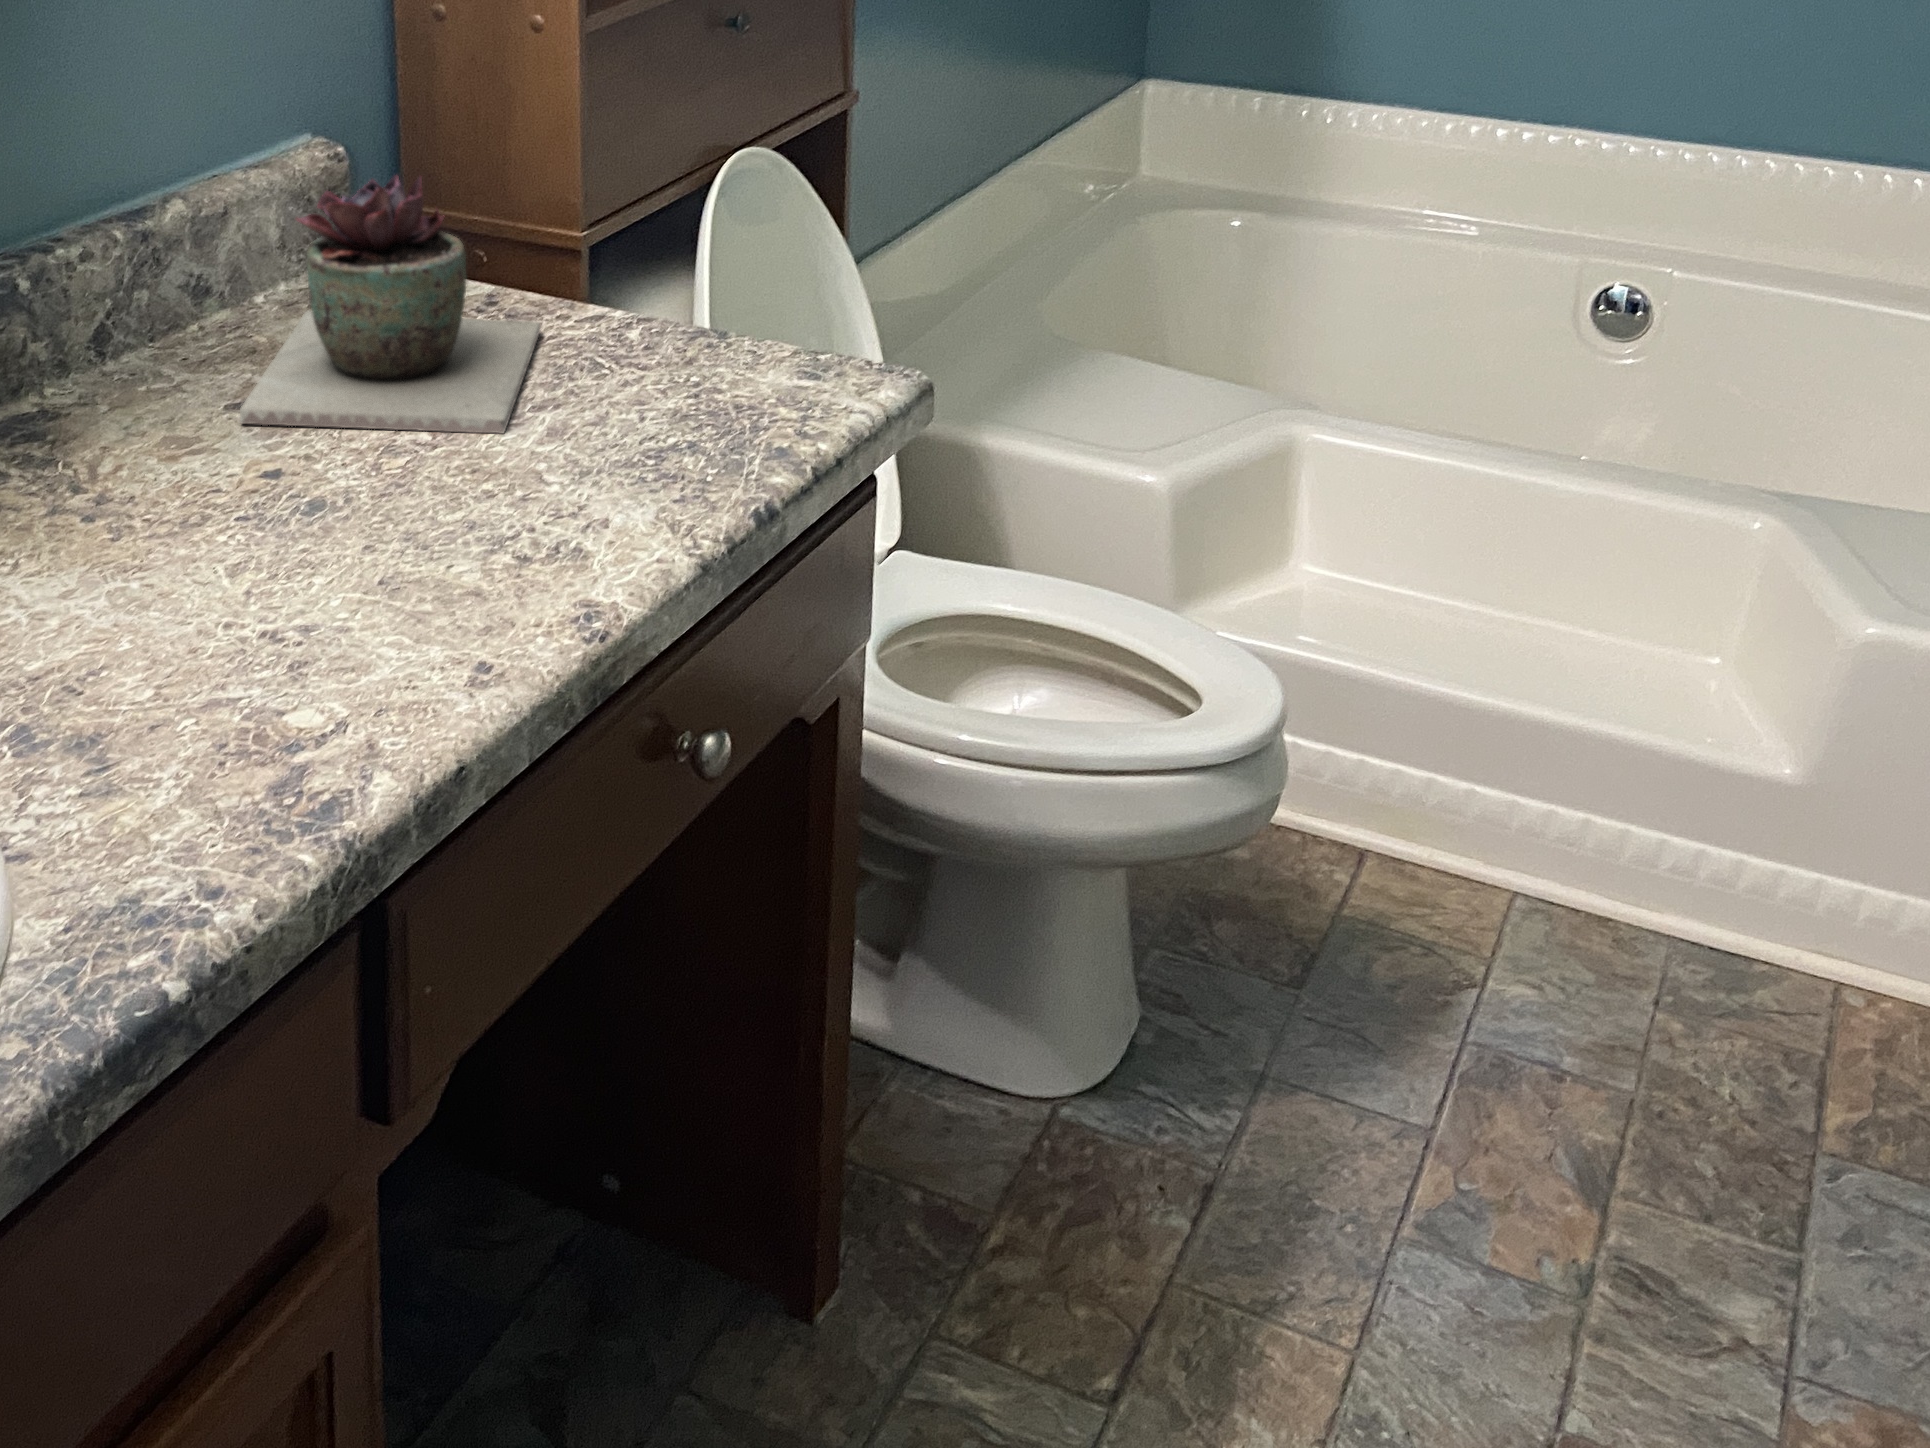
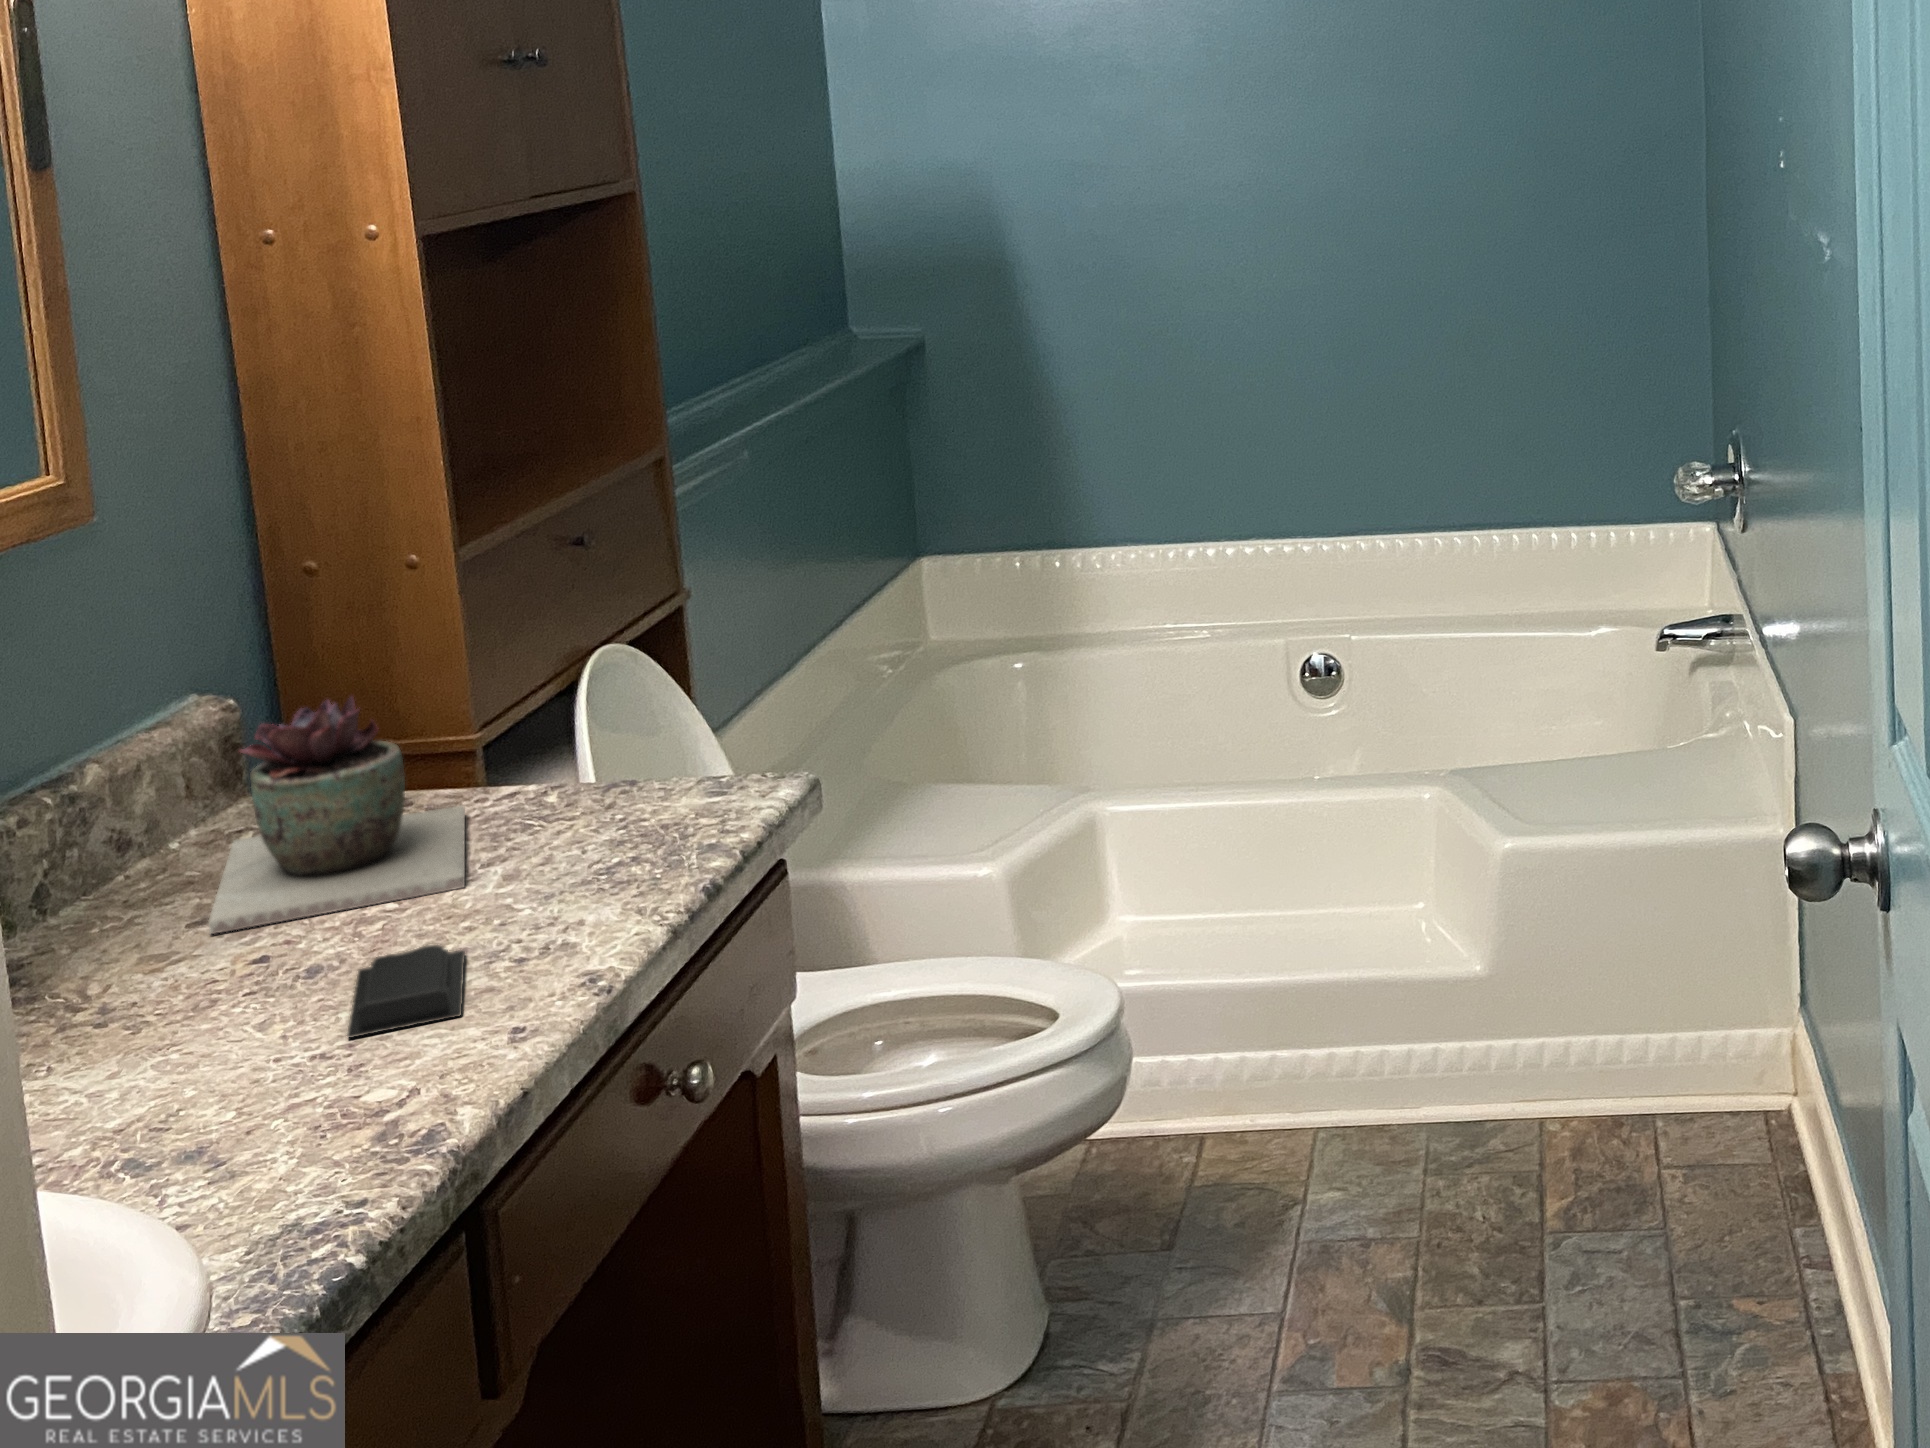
soap bar: none [303,513,468,625] -> present [347,945,465,1038]

